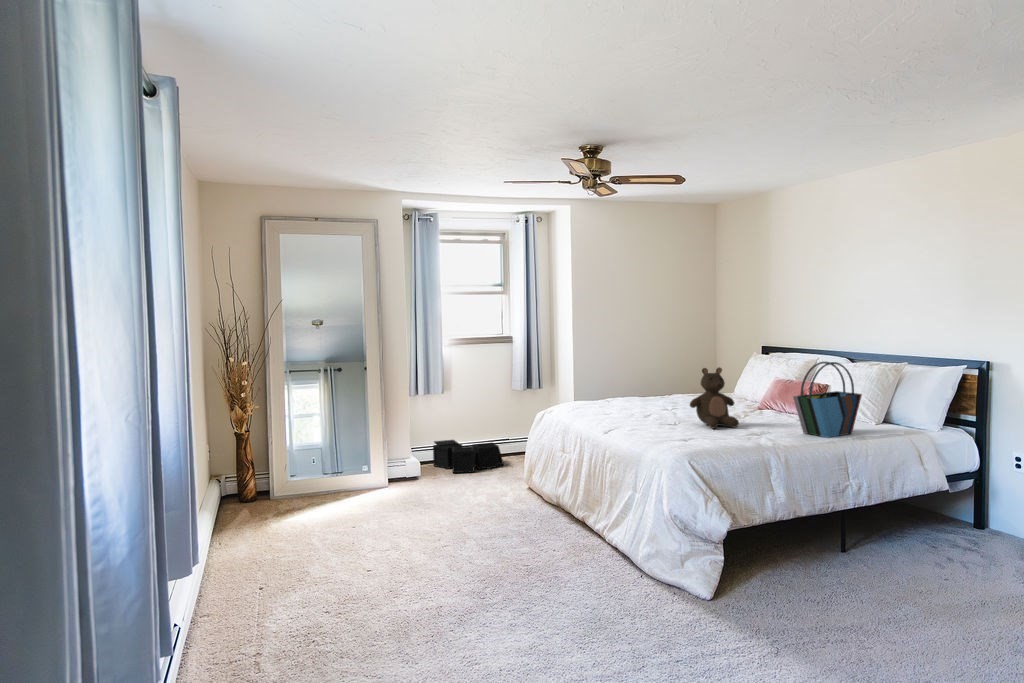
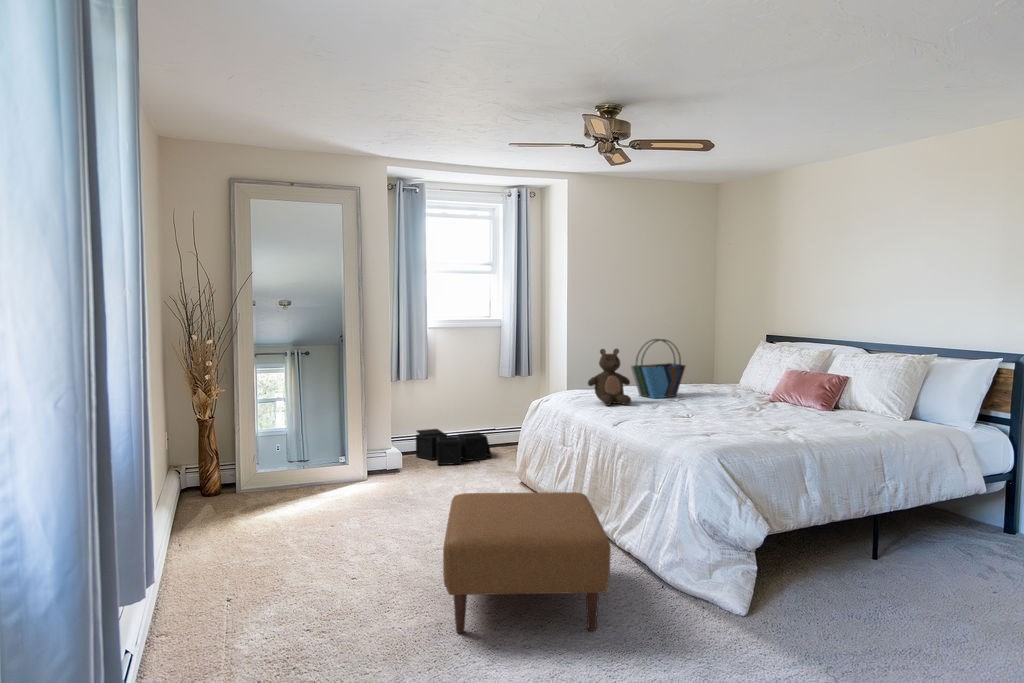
tote bag: present [793,362,862,438] -> present [631,339,686,398]
stuffed bear: present [690,367,739,429] -> present [588,349,631,406]
ottoman: none [441,493,586,614] -> present [443,492,611,633]

